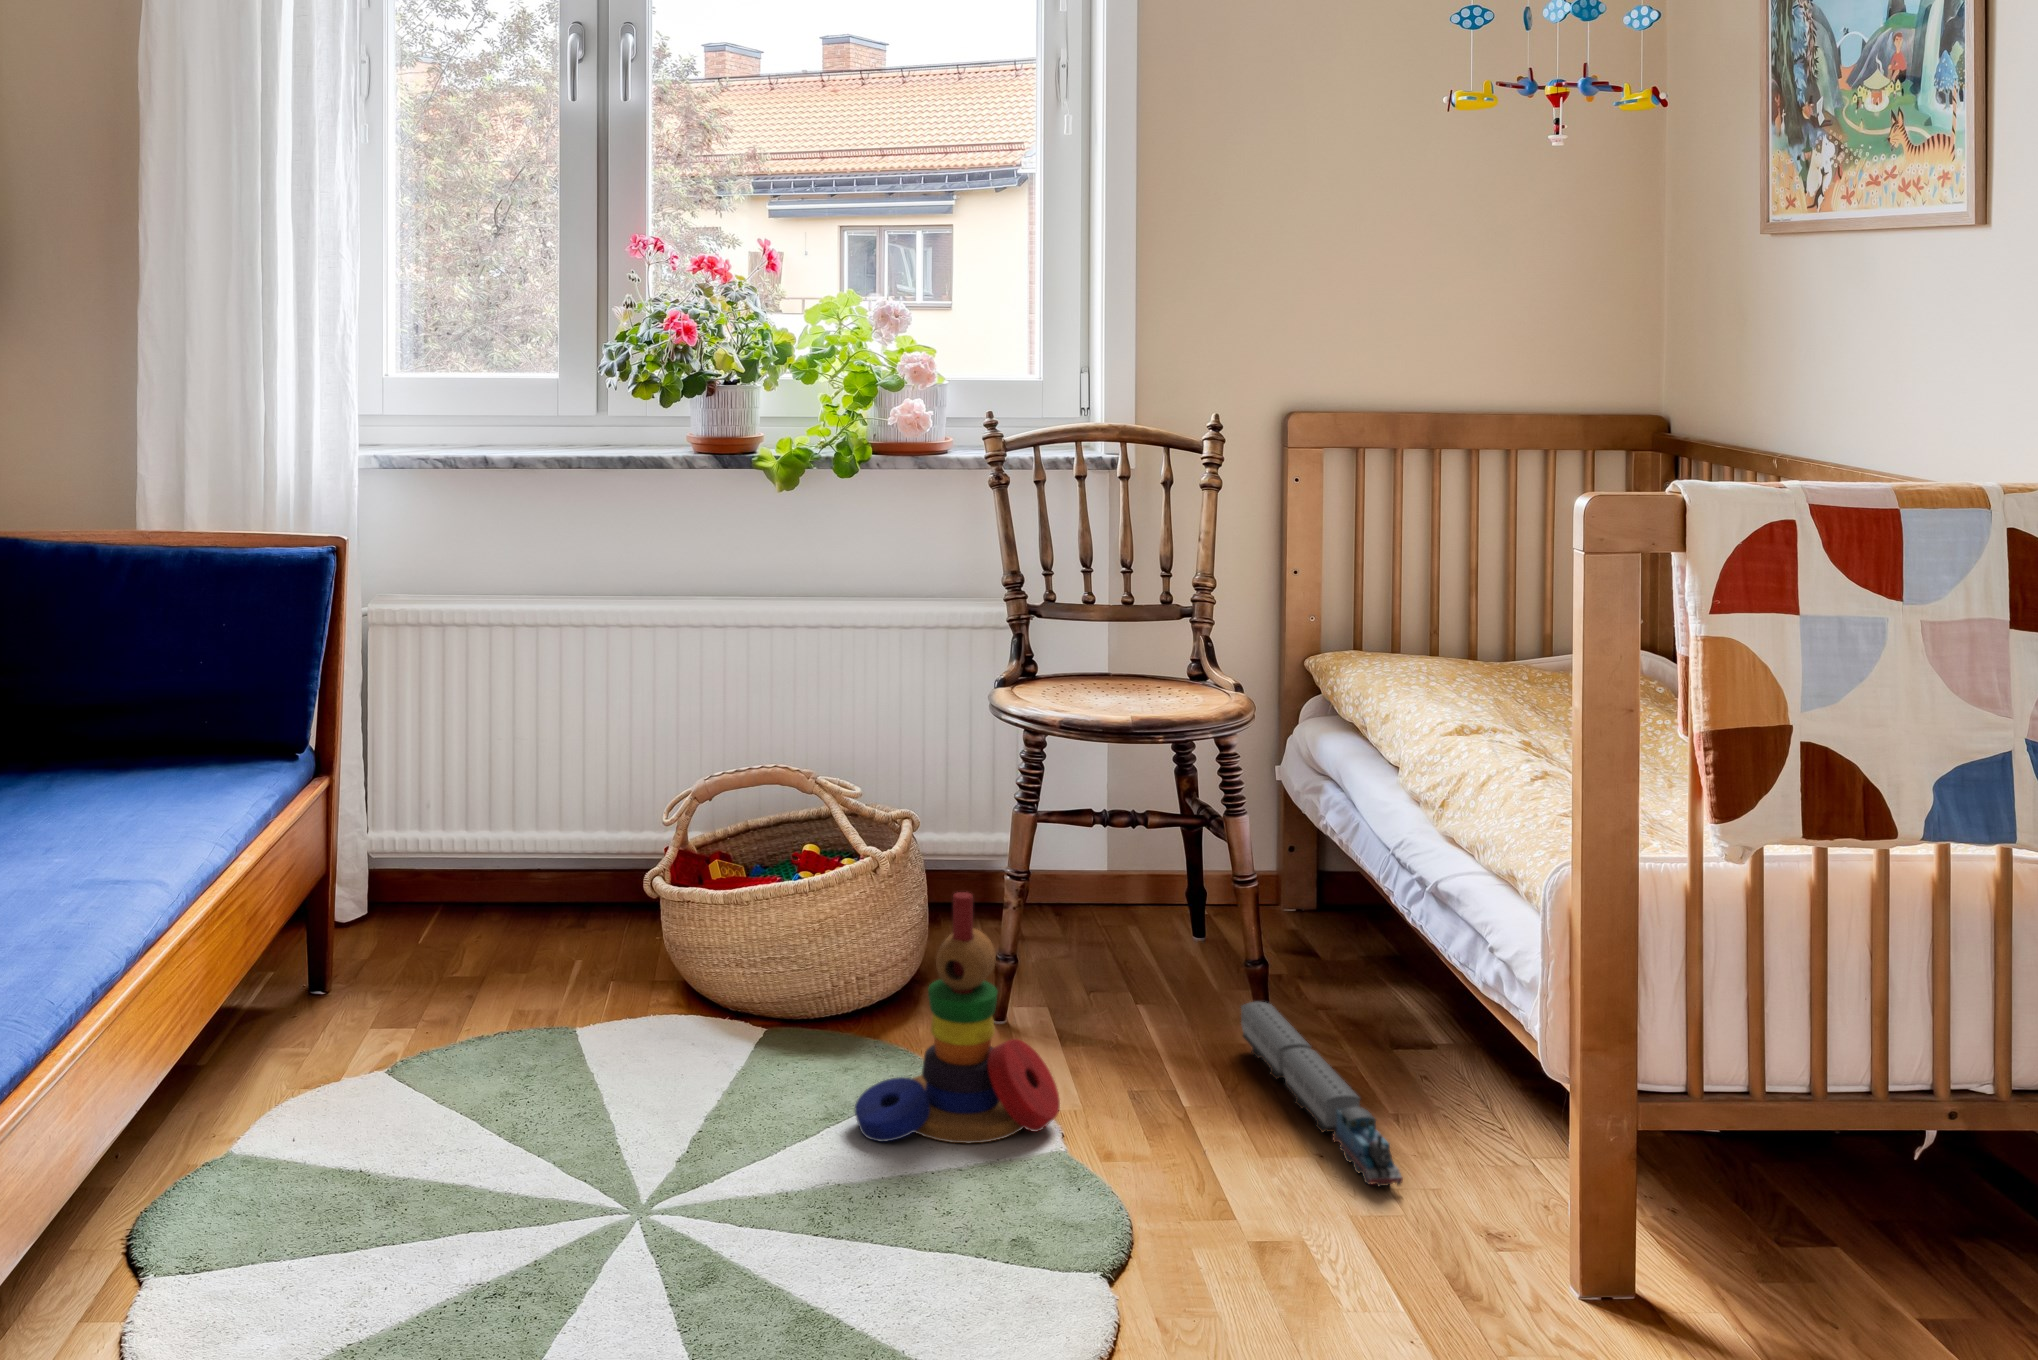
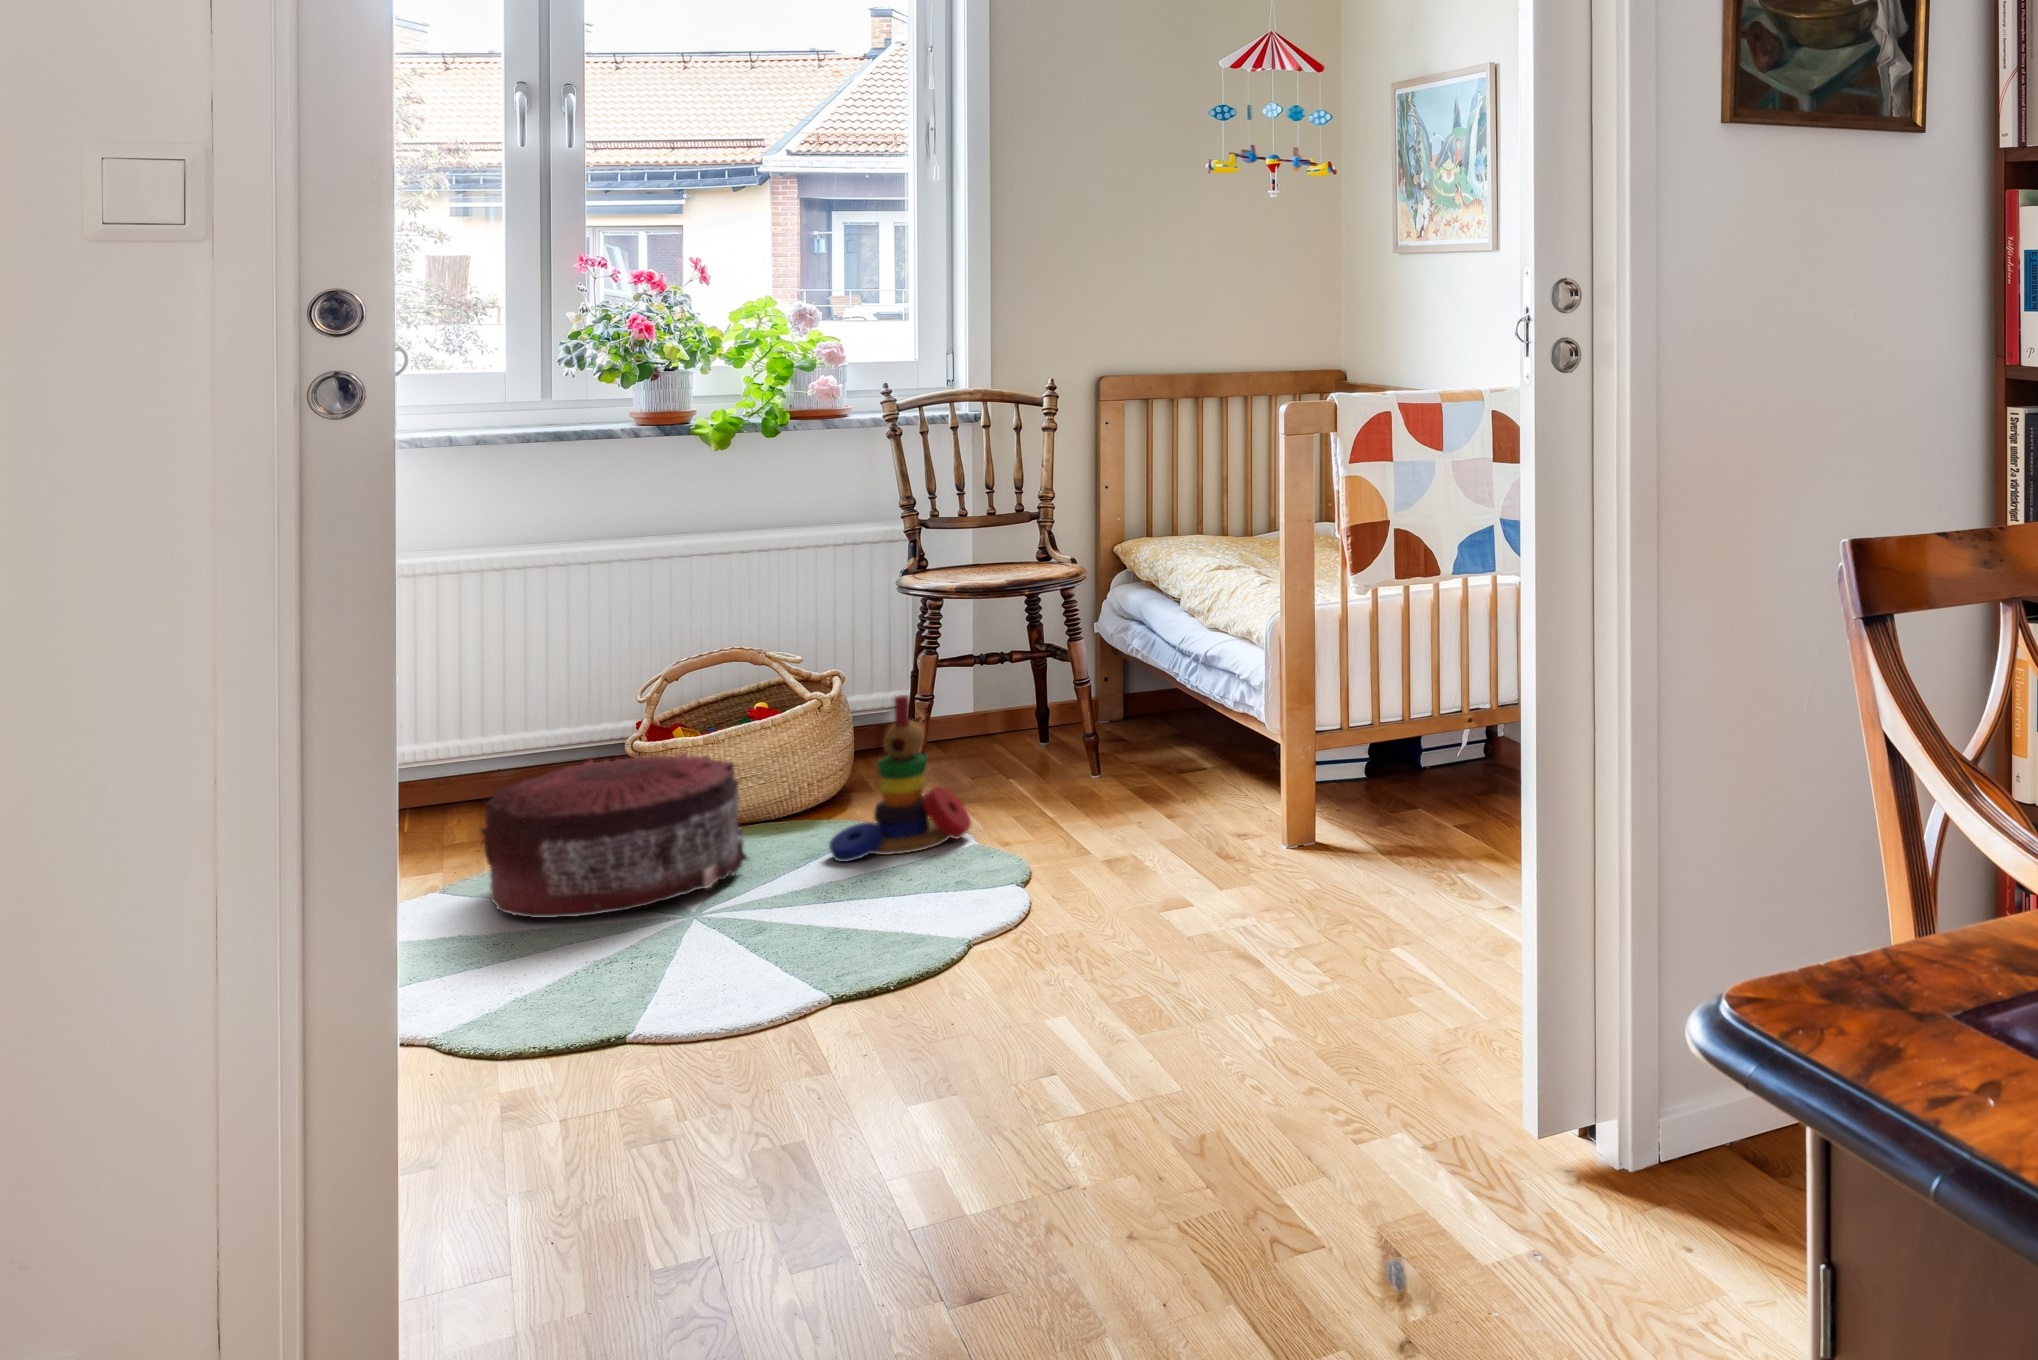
pouf: none [417,915,746,1178] -> present [481,752,748,918]
toy train: present [1241,1002,1403,1187] -> none [1083,754,1189,827]

